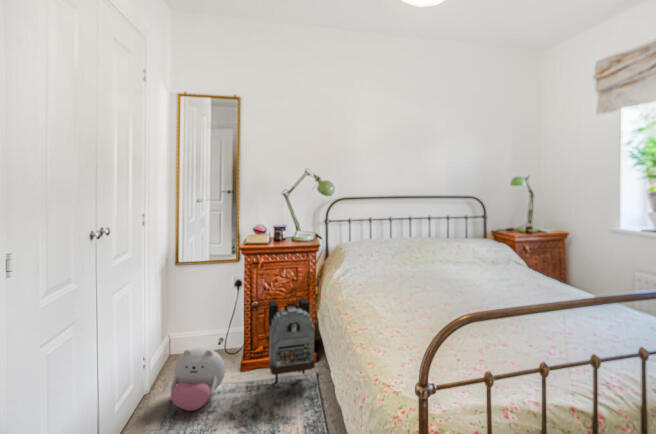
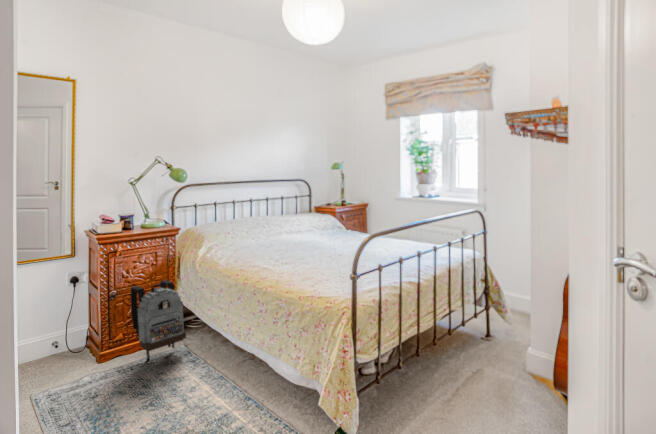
plush toy: present [171,348,225,411] -> none [40,339,98,400]

